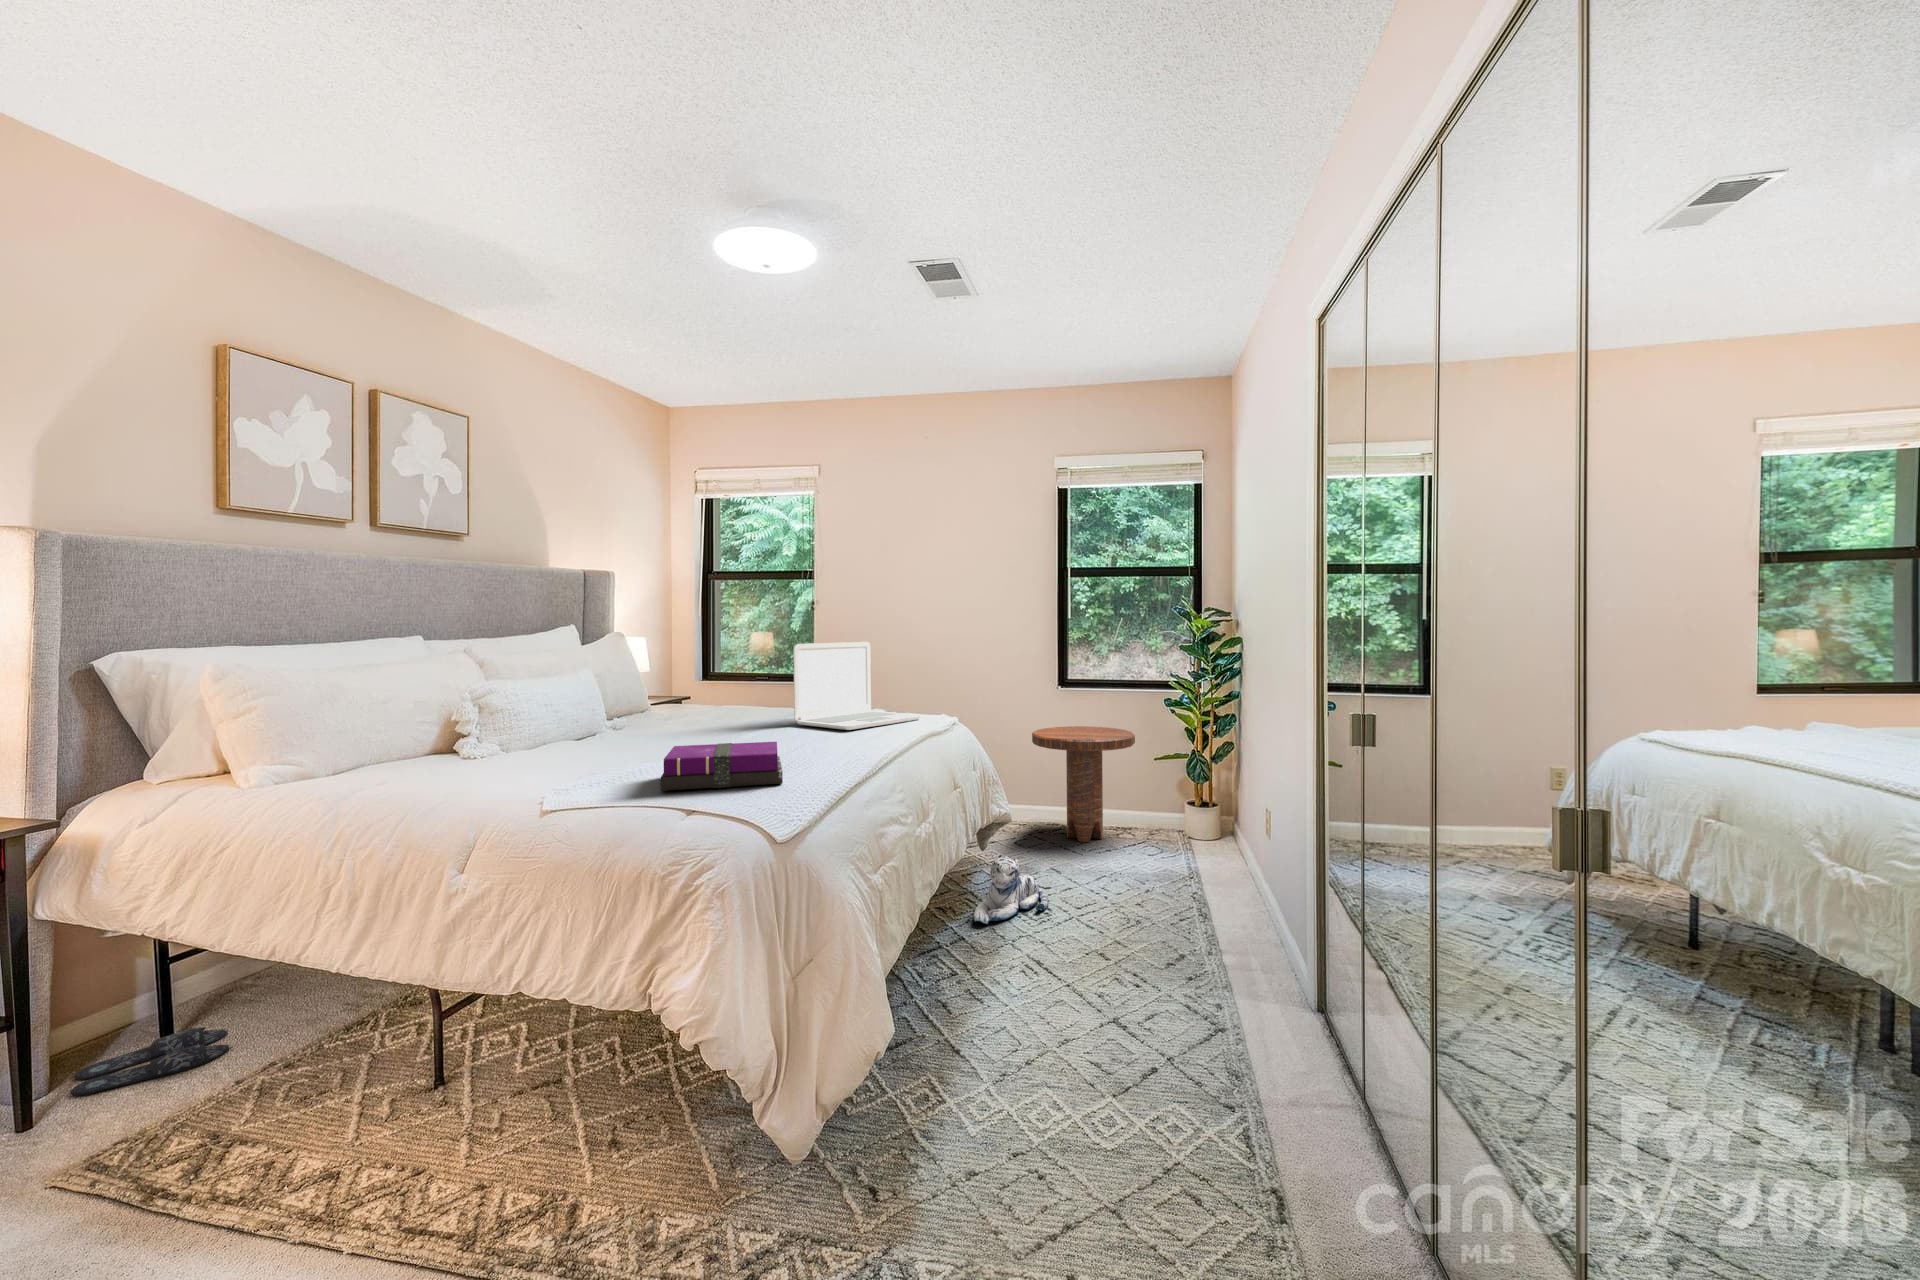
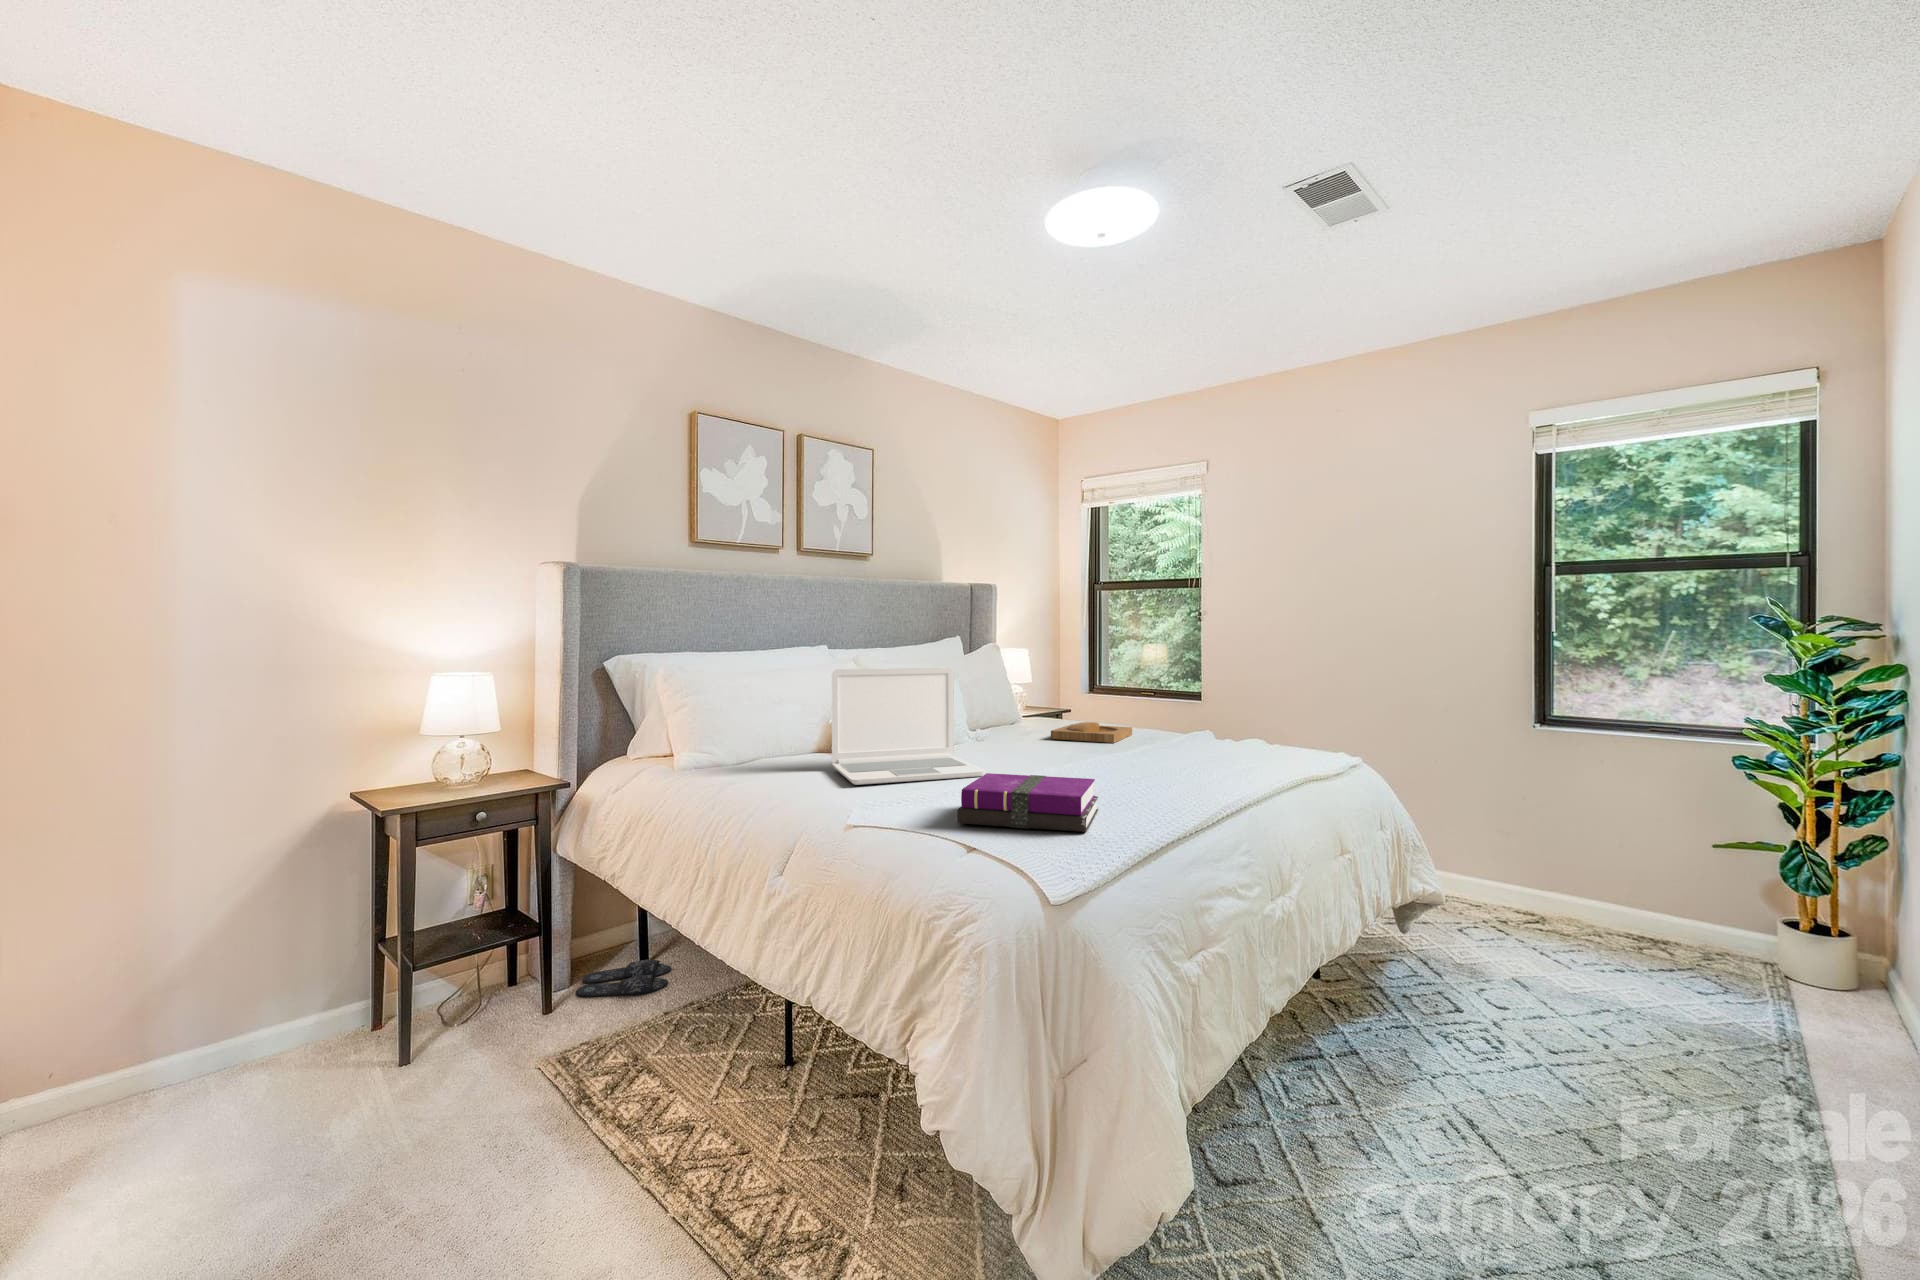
laptop: present [793,642,921,730] -> present [832,667,985,785]
tray: none [692,703,766,721] -> present [1051,722,1132,743]
side table: present [1032,726,1135,842] -> none [1496,781,1680,952]
plush toy: present [974,855,1048,924] -> none [1378,951,1502,1043]

